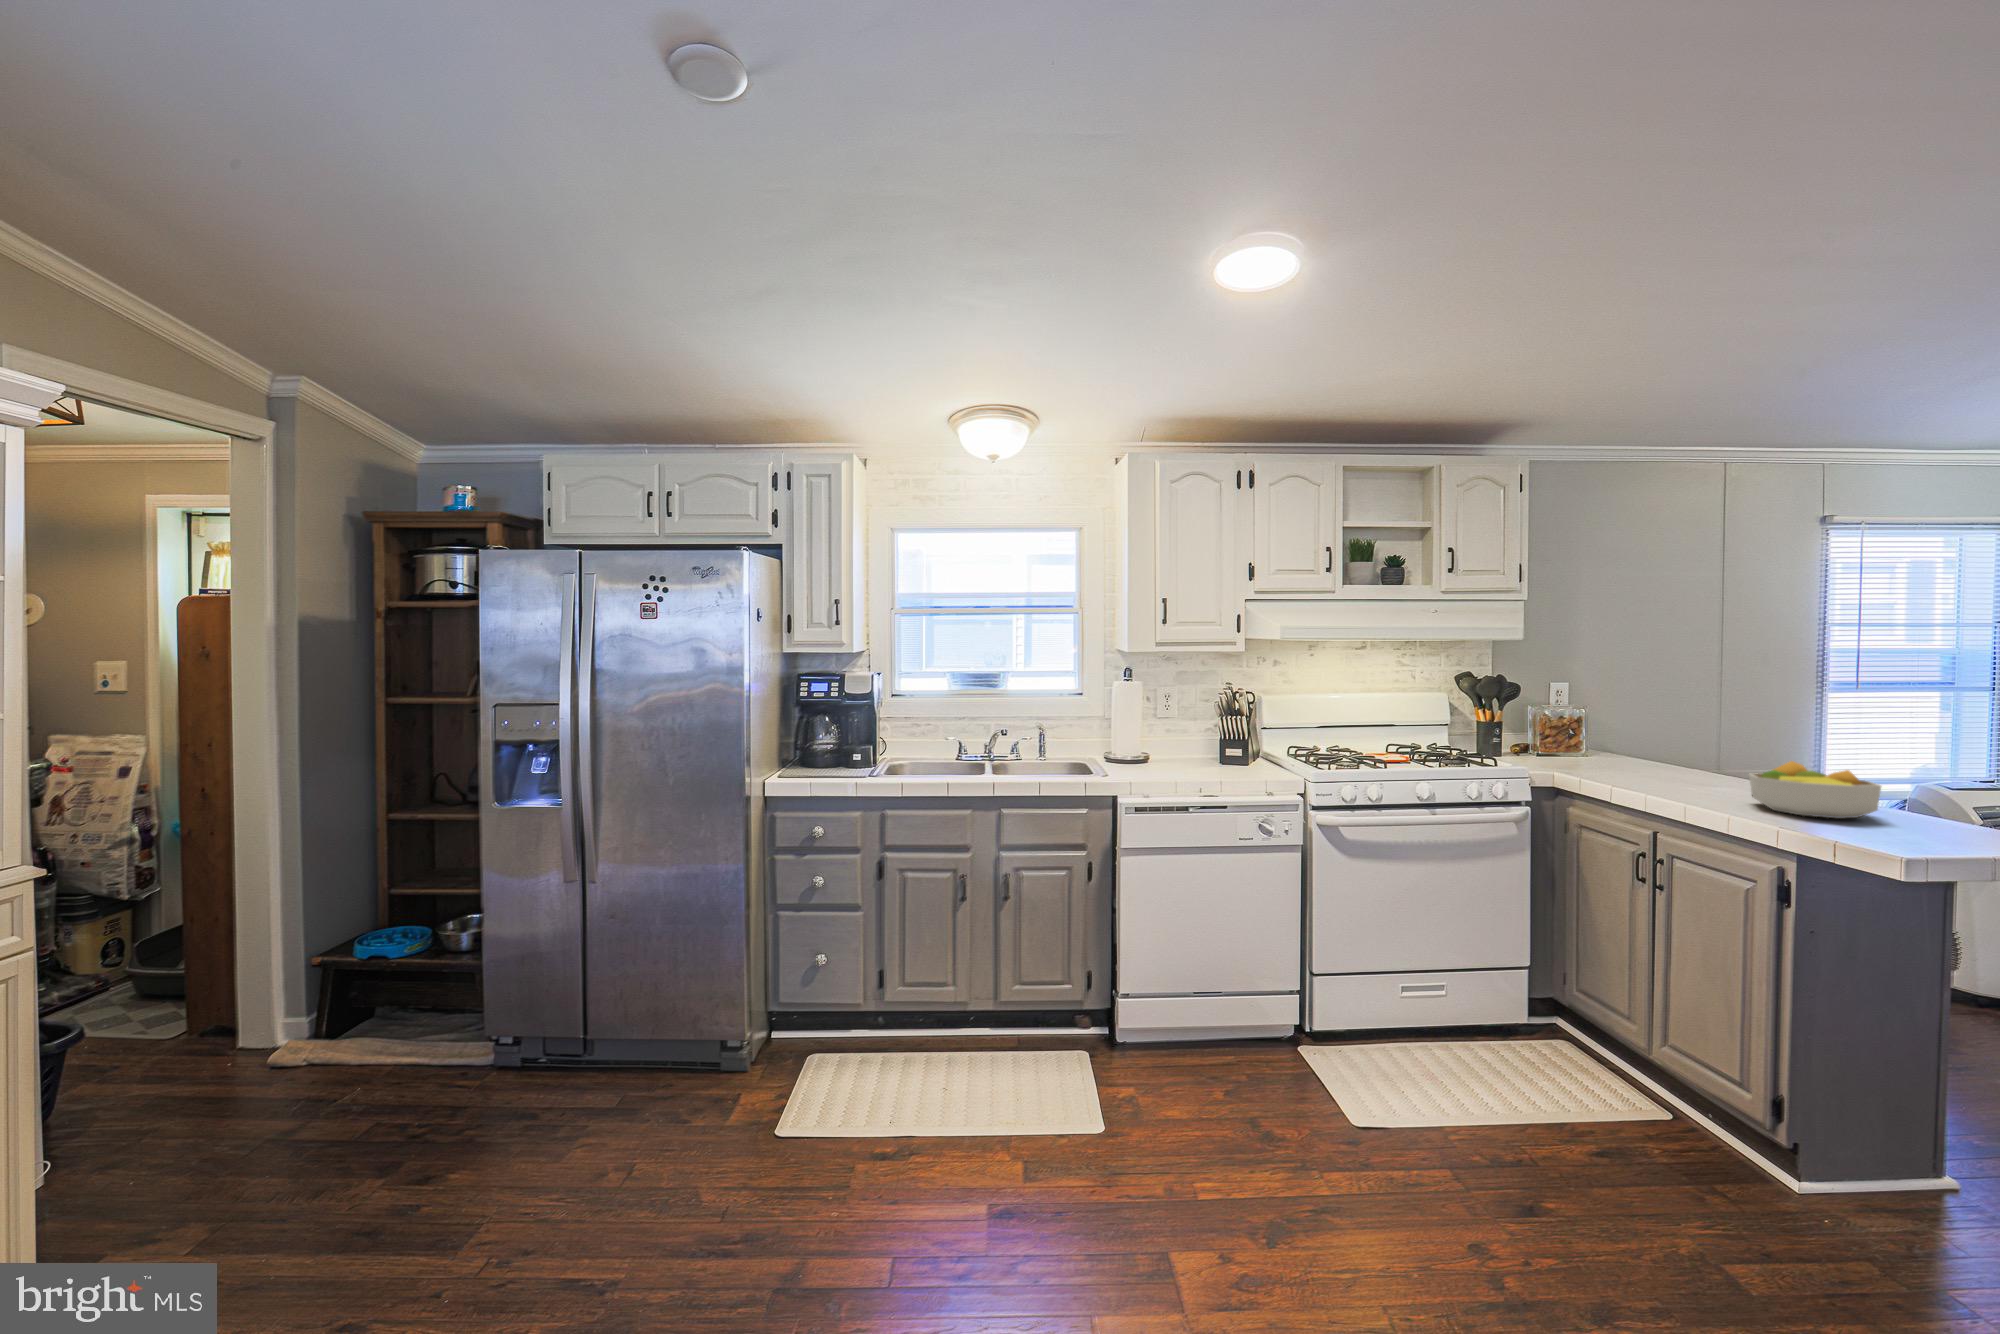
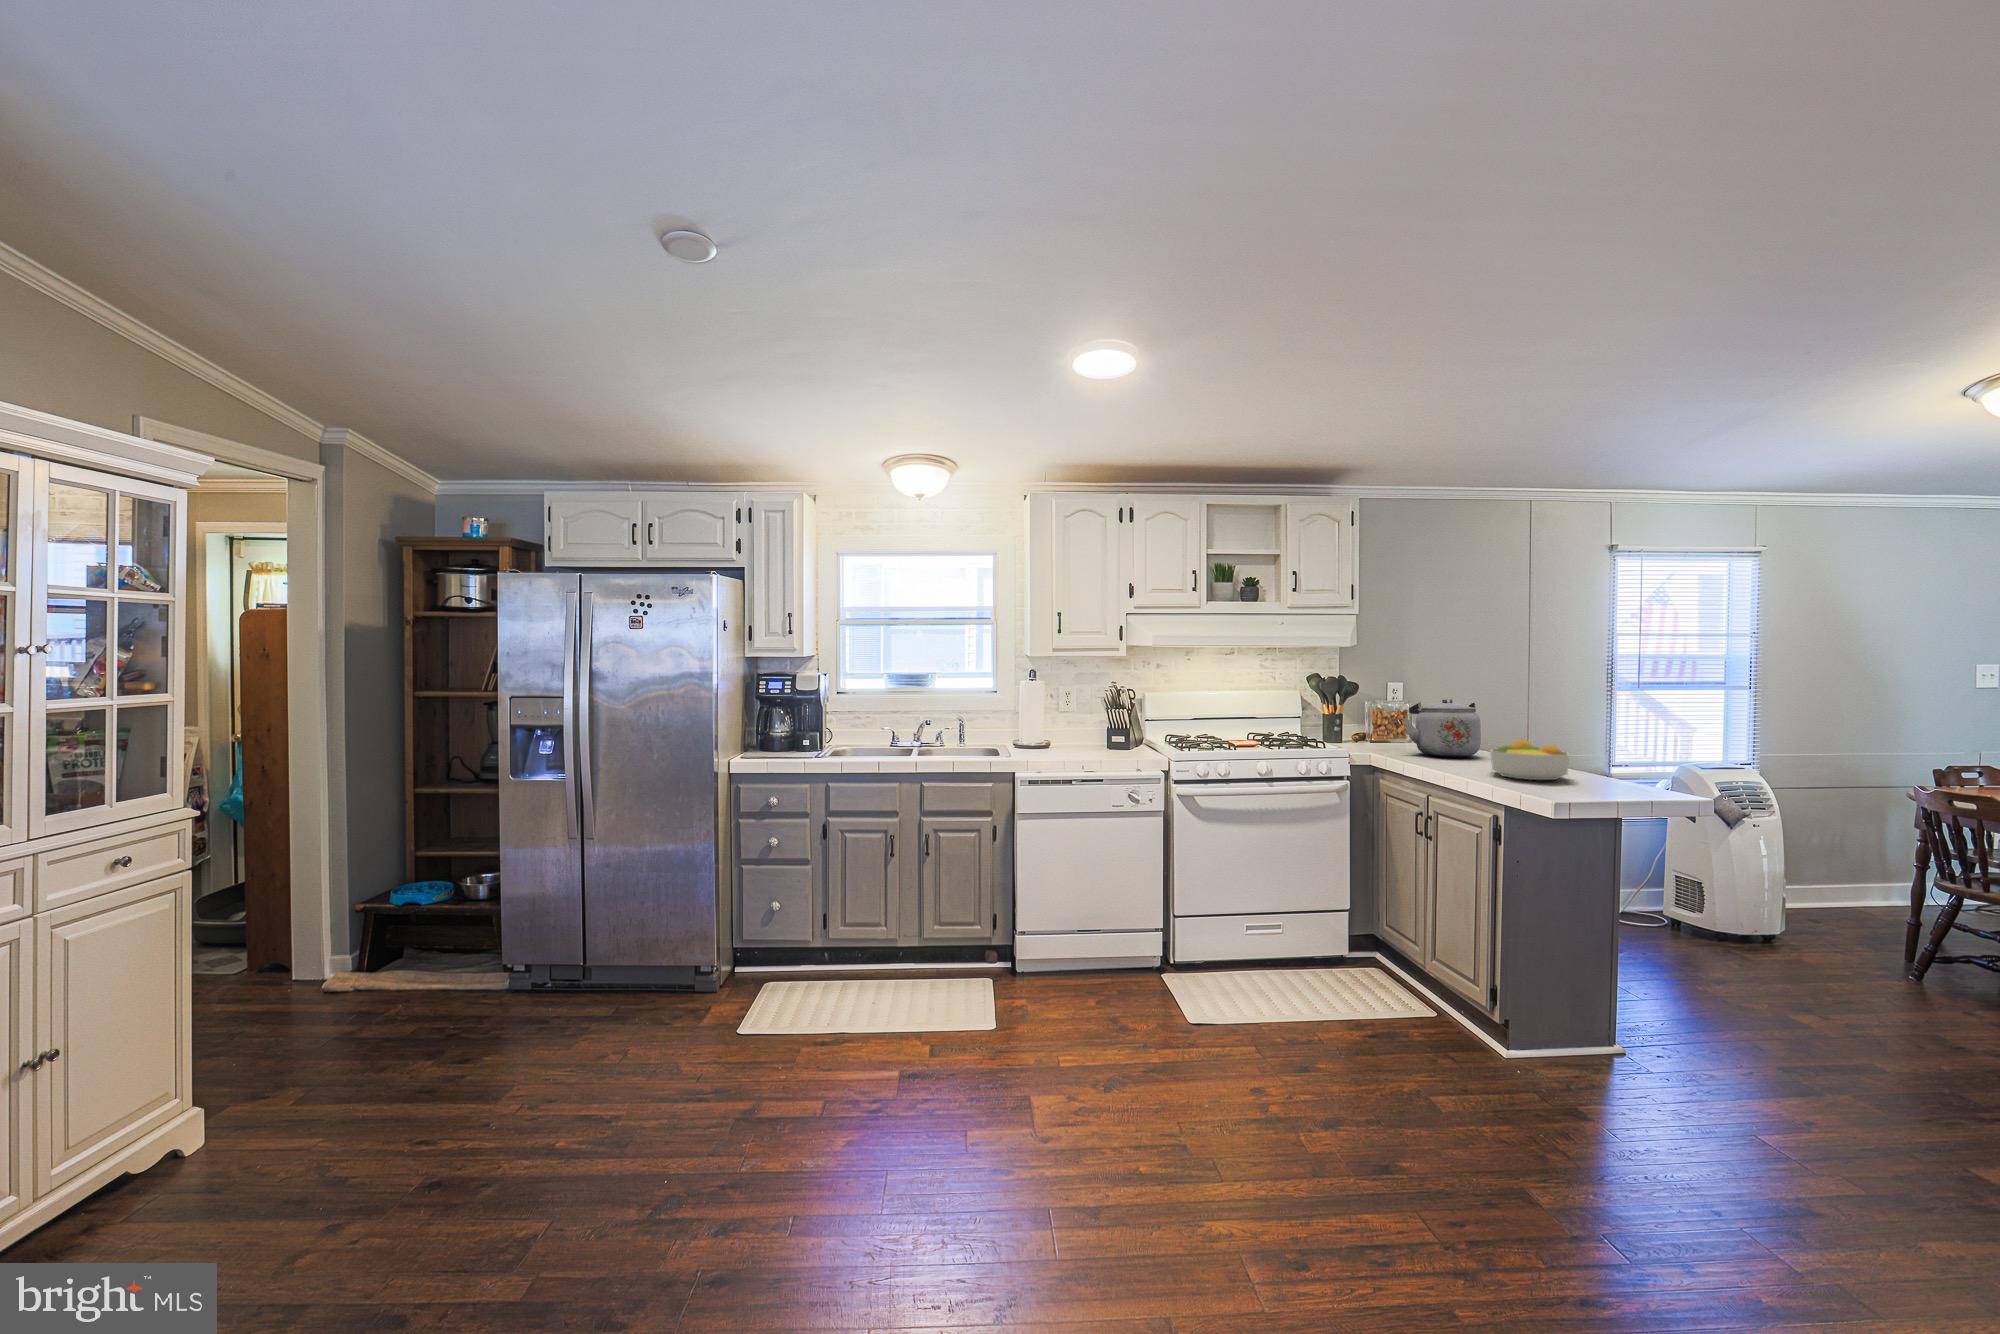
kettle: none [1602,706,1706,780] -> present [1404,699,1481,757]

